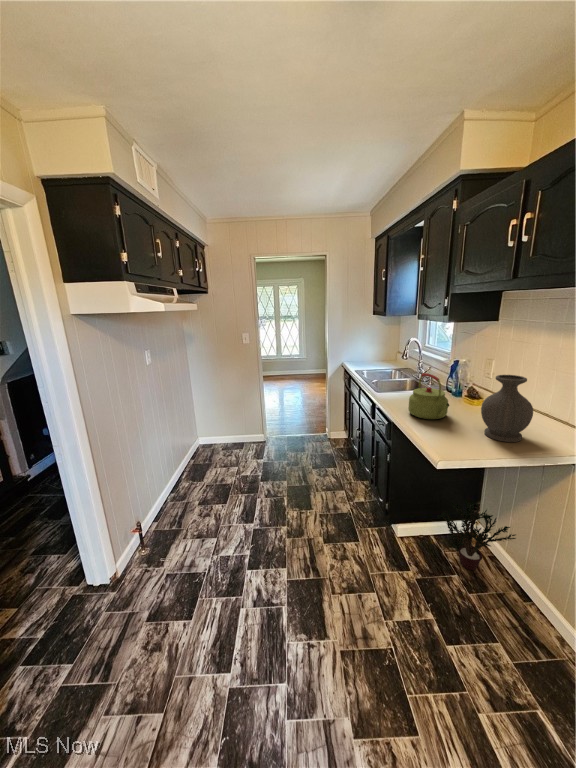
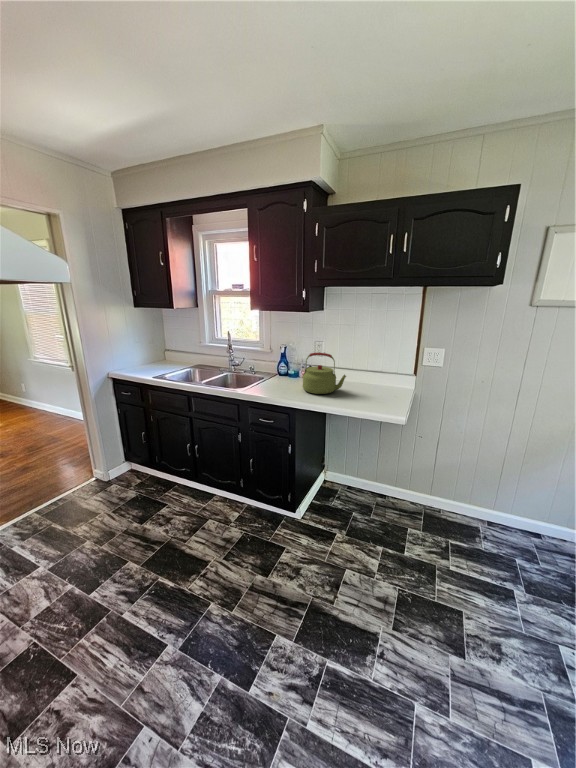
vase: present [481,375,533,442] -> none [362,344,394,393]
potted plant: present [438,500,516,570] -> none [328,452,376,506]

